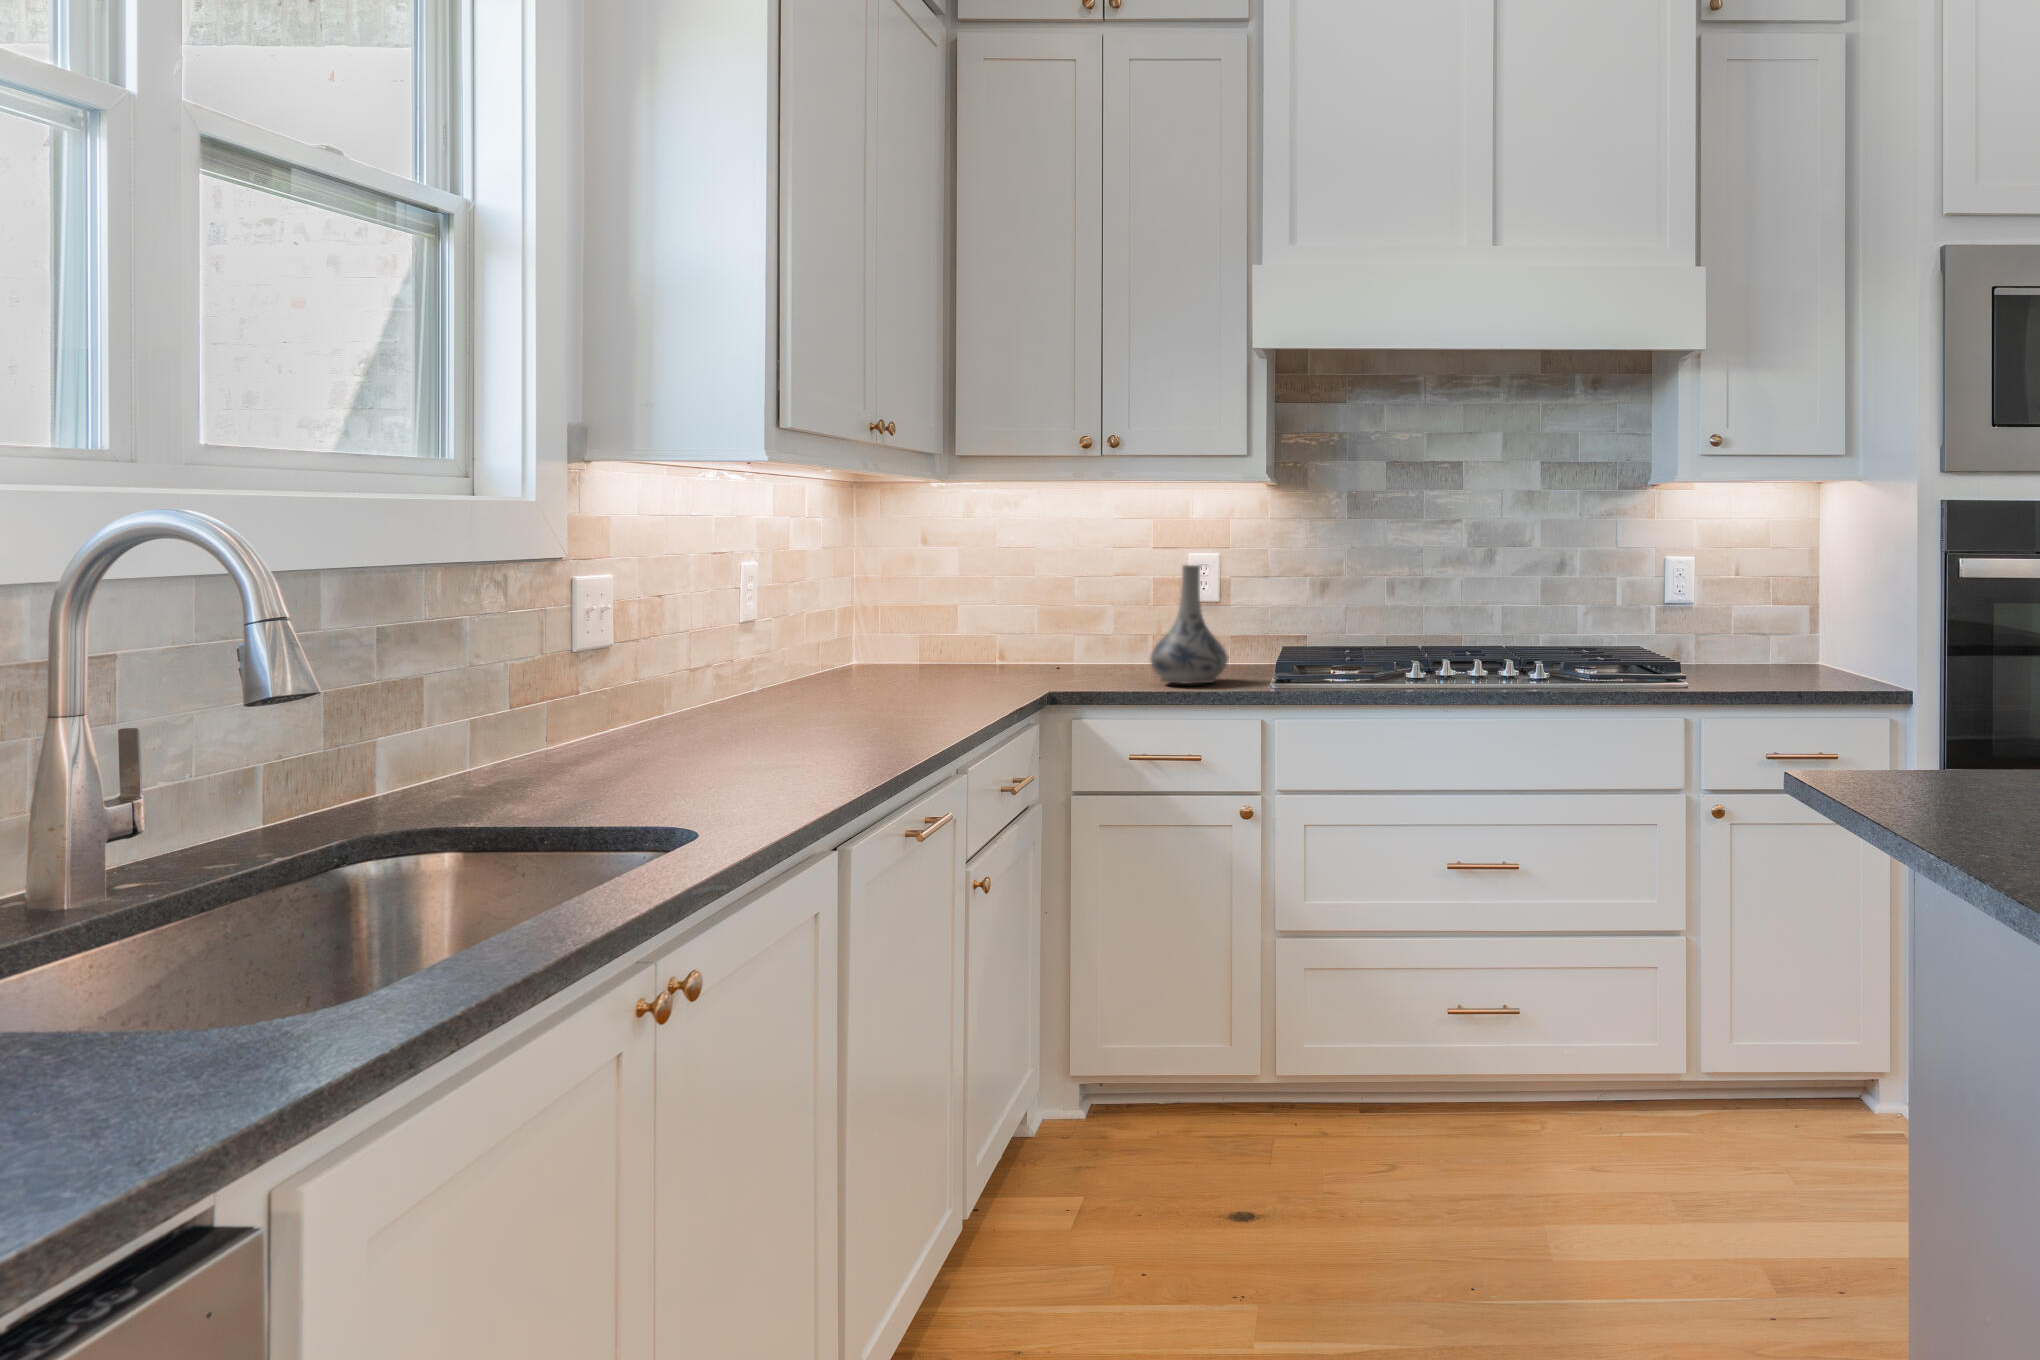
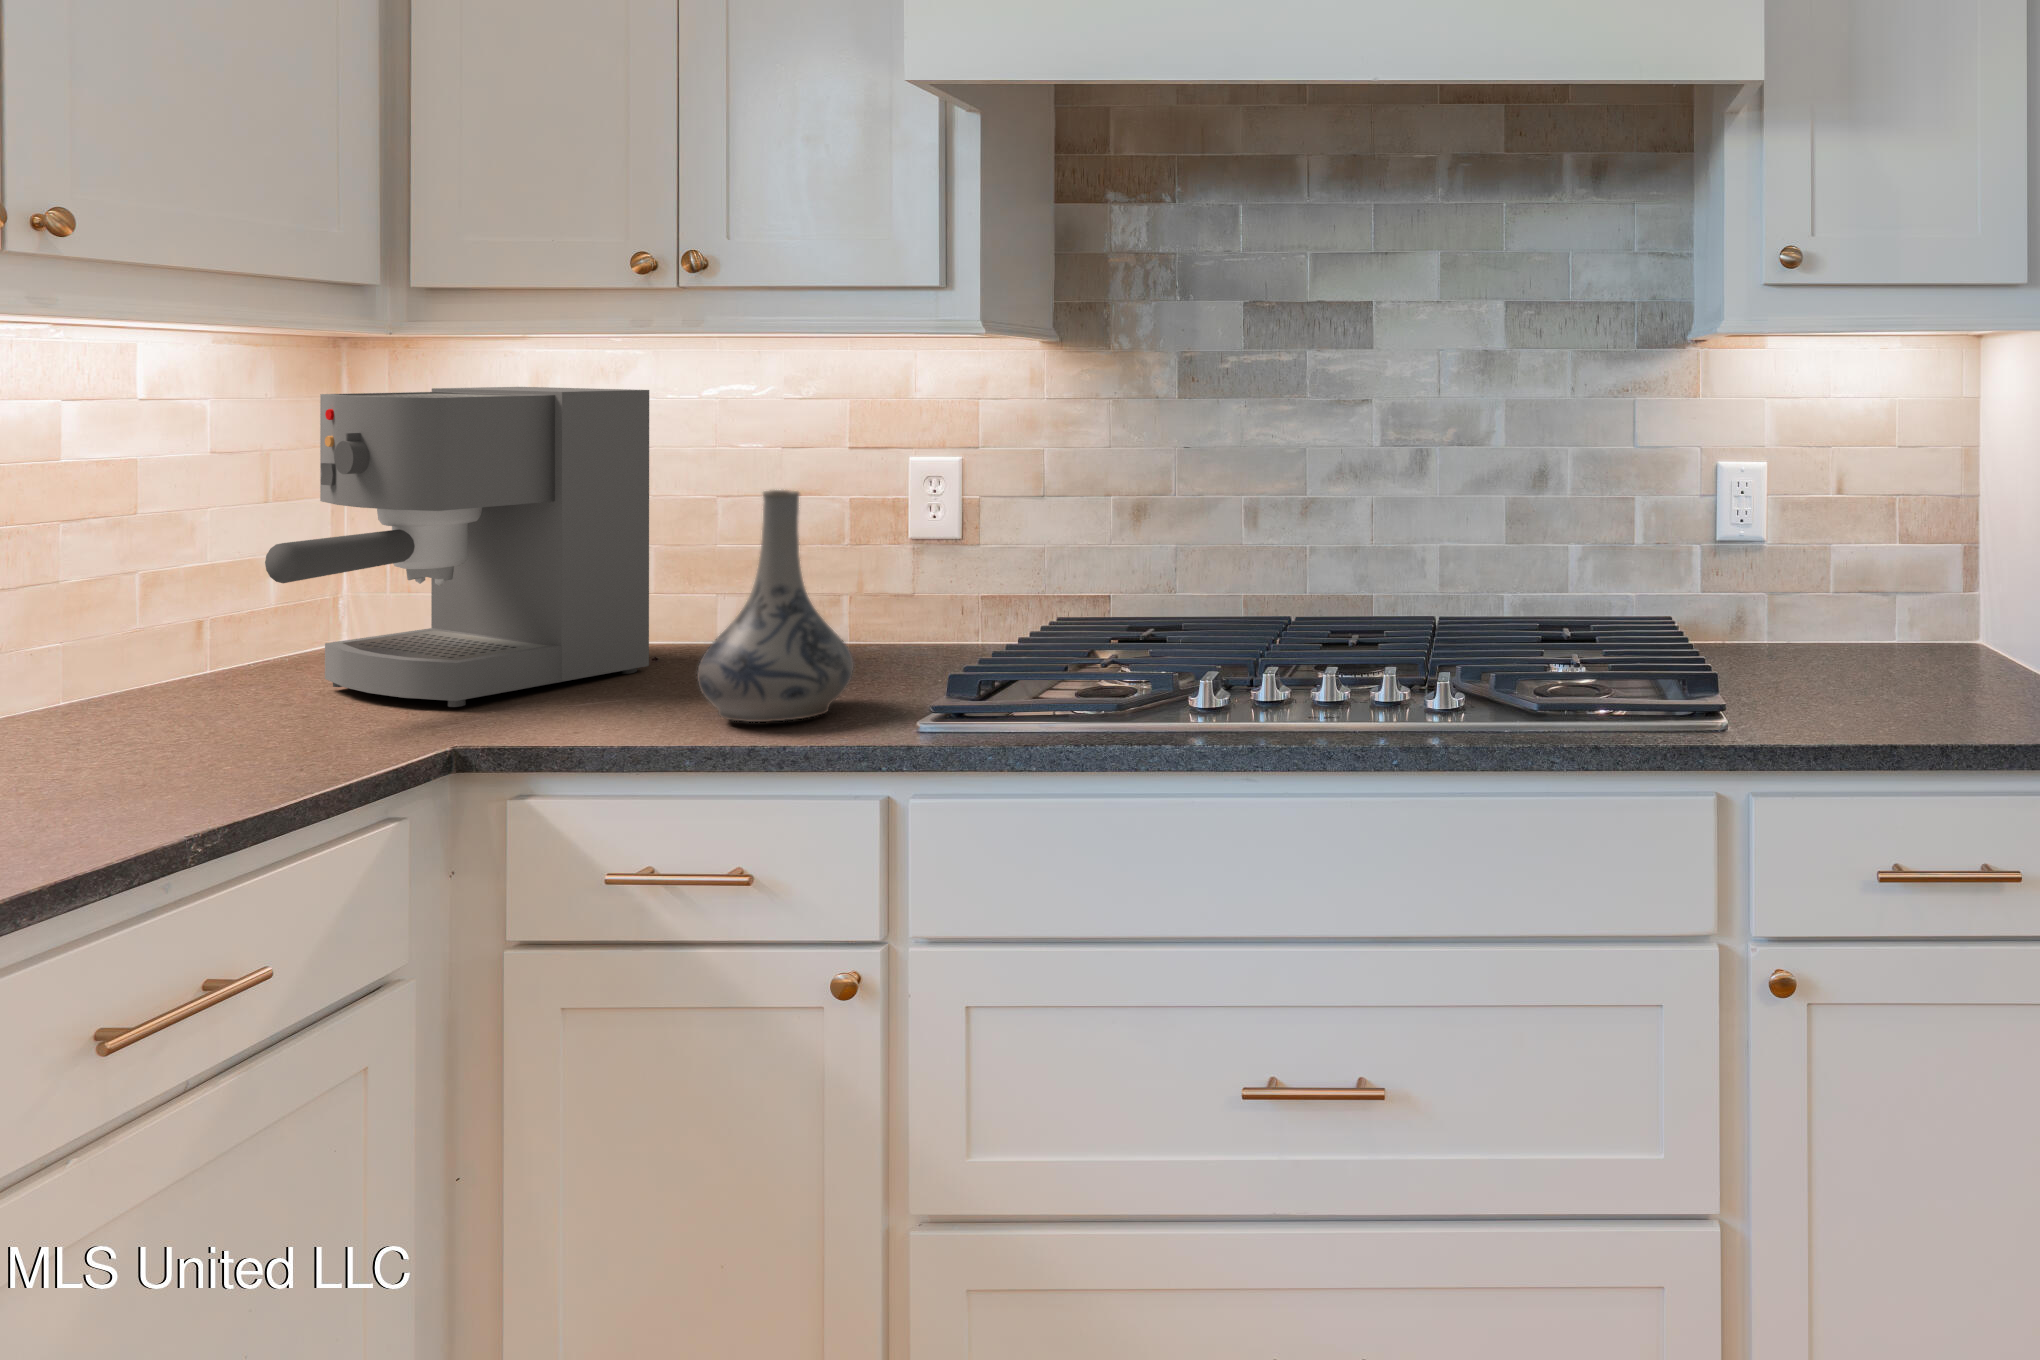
coffee maker: none [919,514,1086,681] -> present [265,387,649,707]

